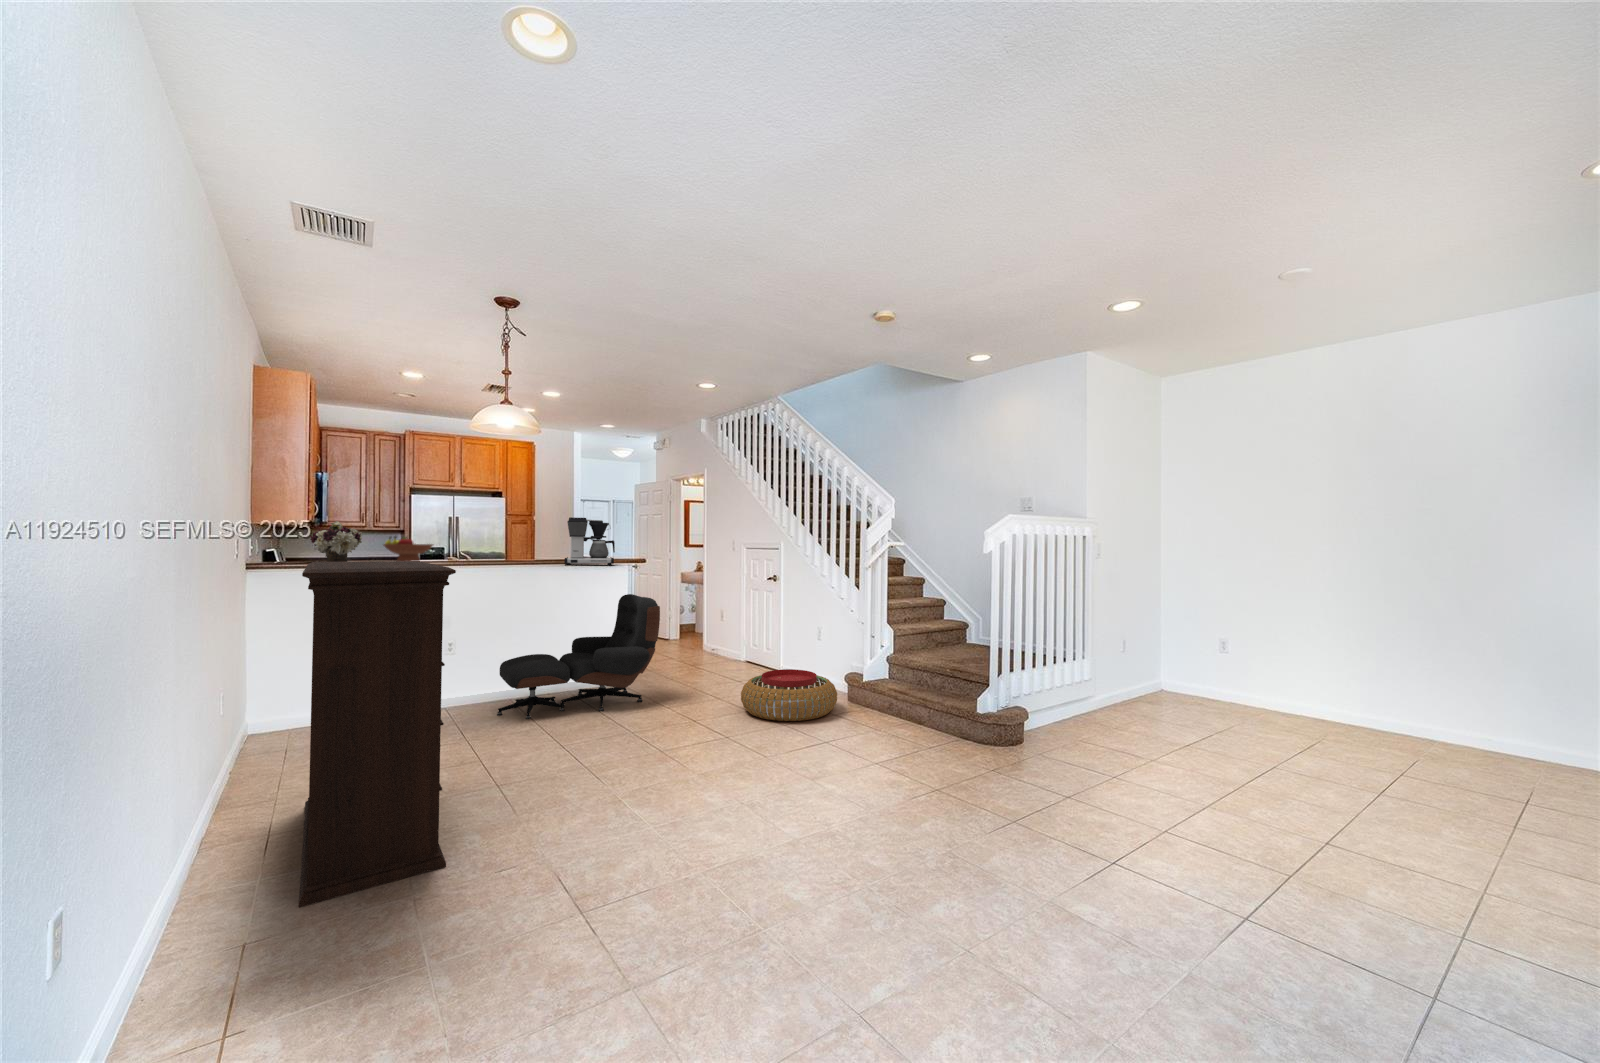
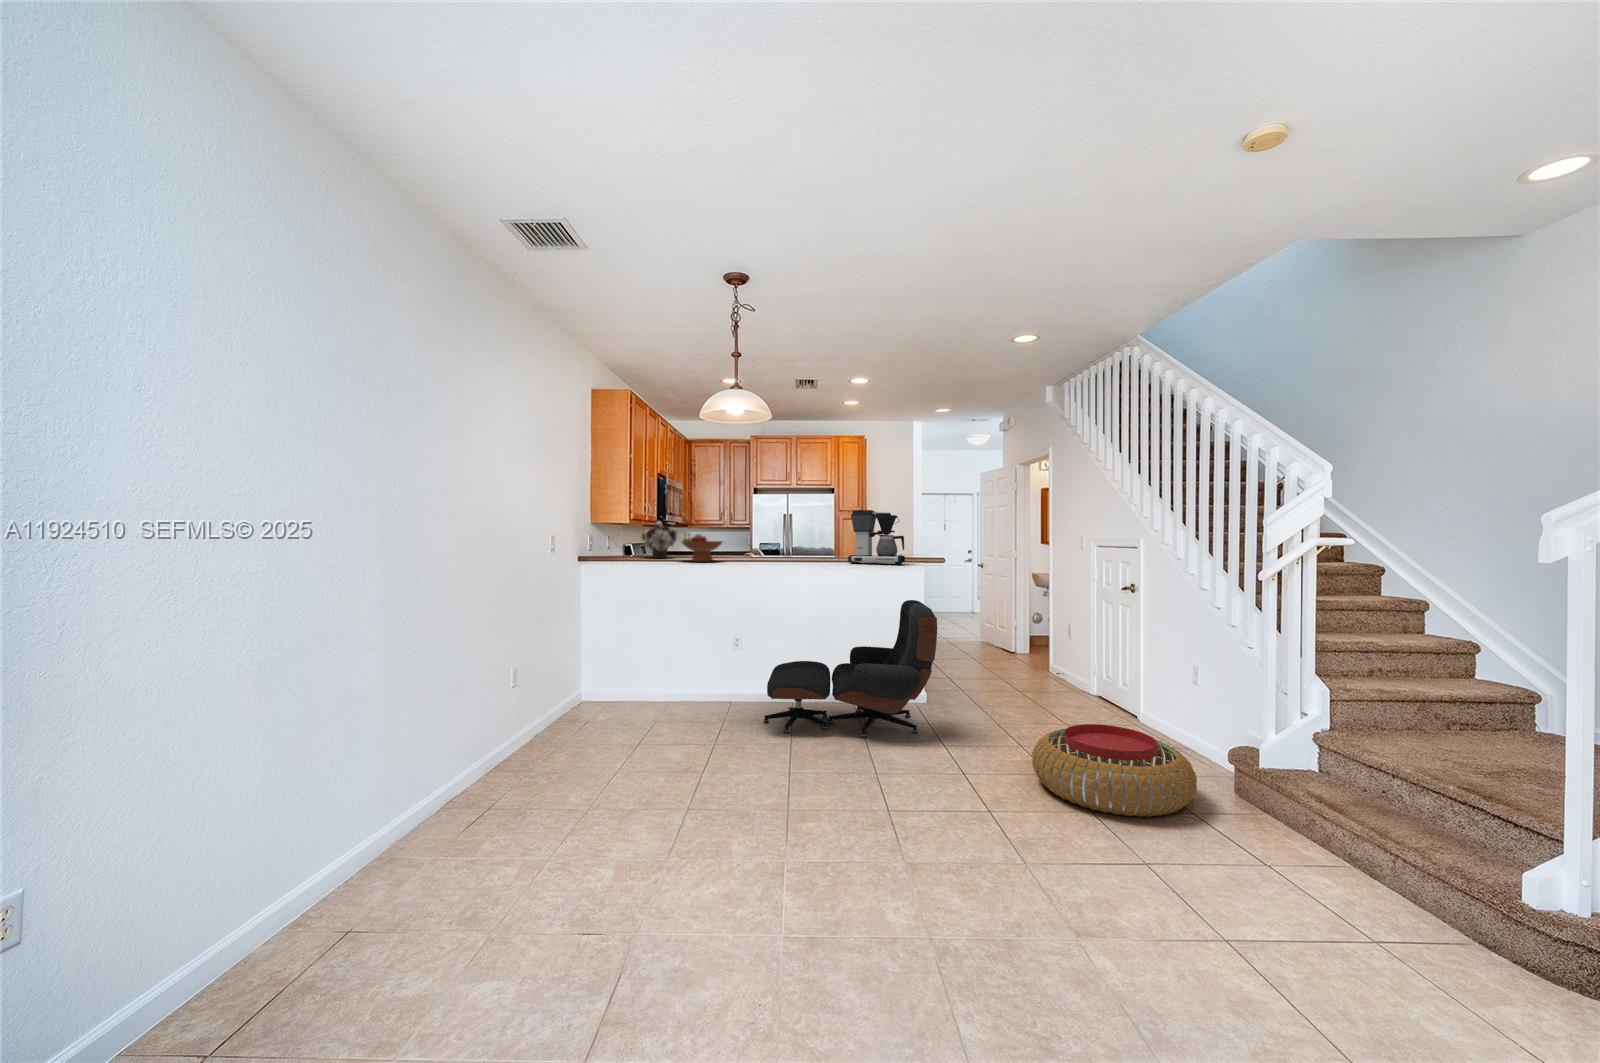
bookshelf: present [299,561,456,907] -> none [403,559,630,918]

